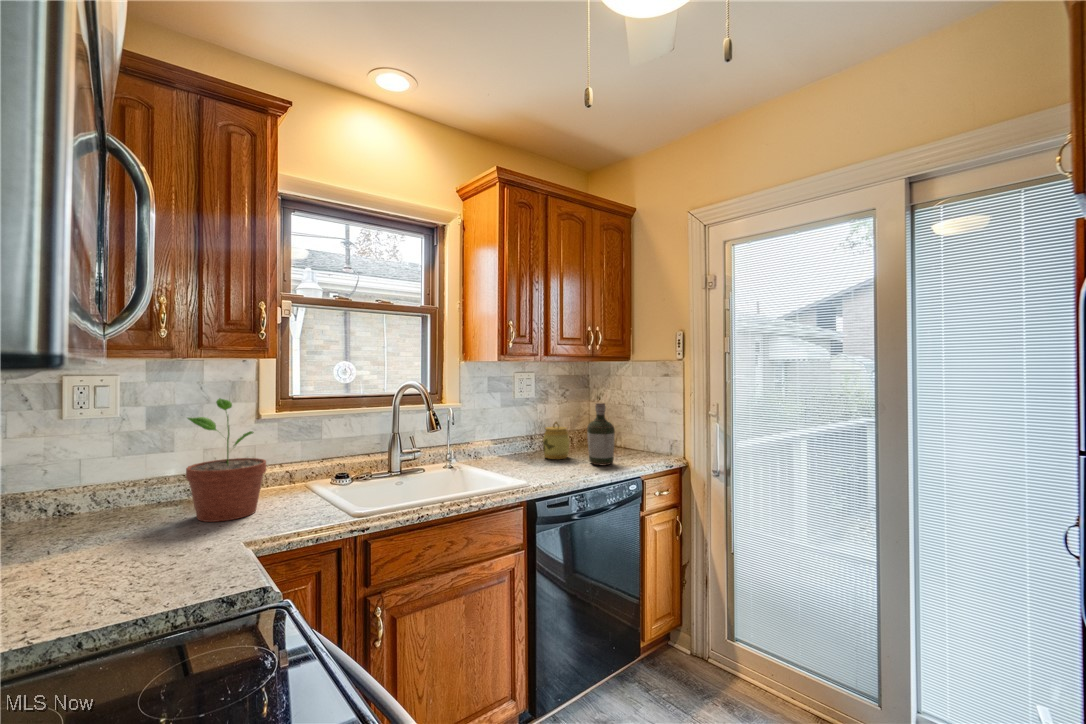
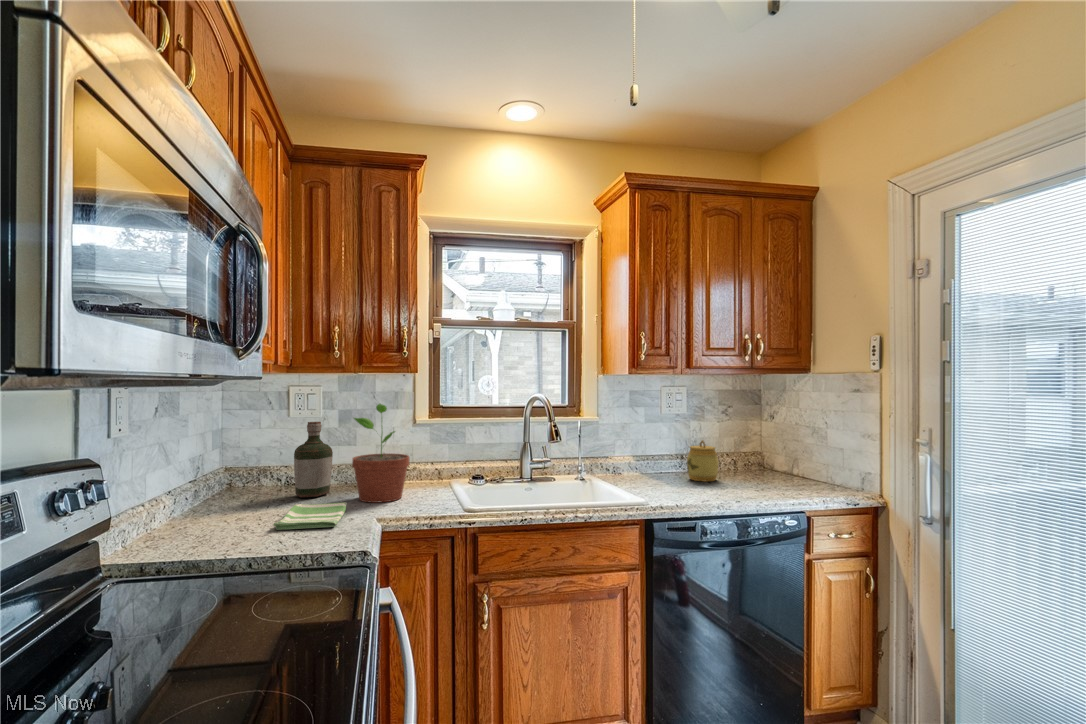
bottle: present [587,403,615,465] -> present [294,422,333,498]
dish towel: none [89,527,193,580] -> present [273,502,347,530]

